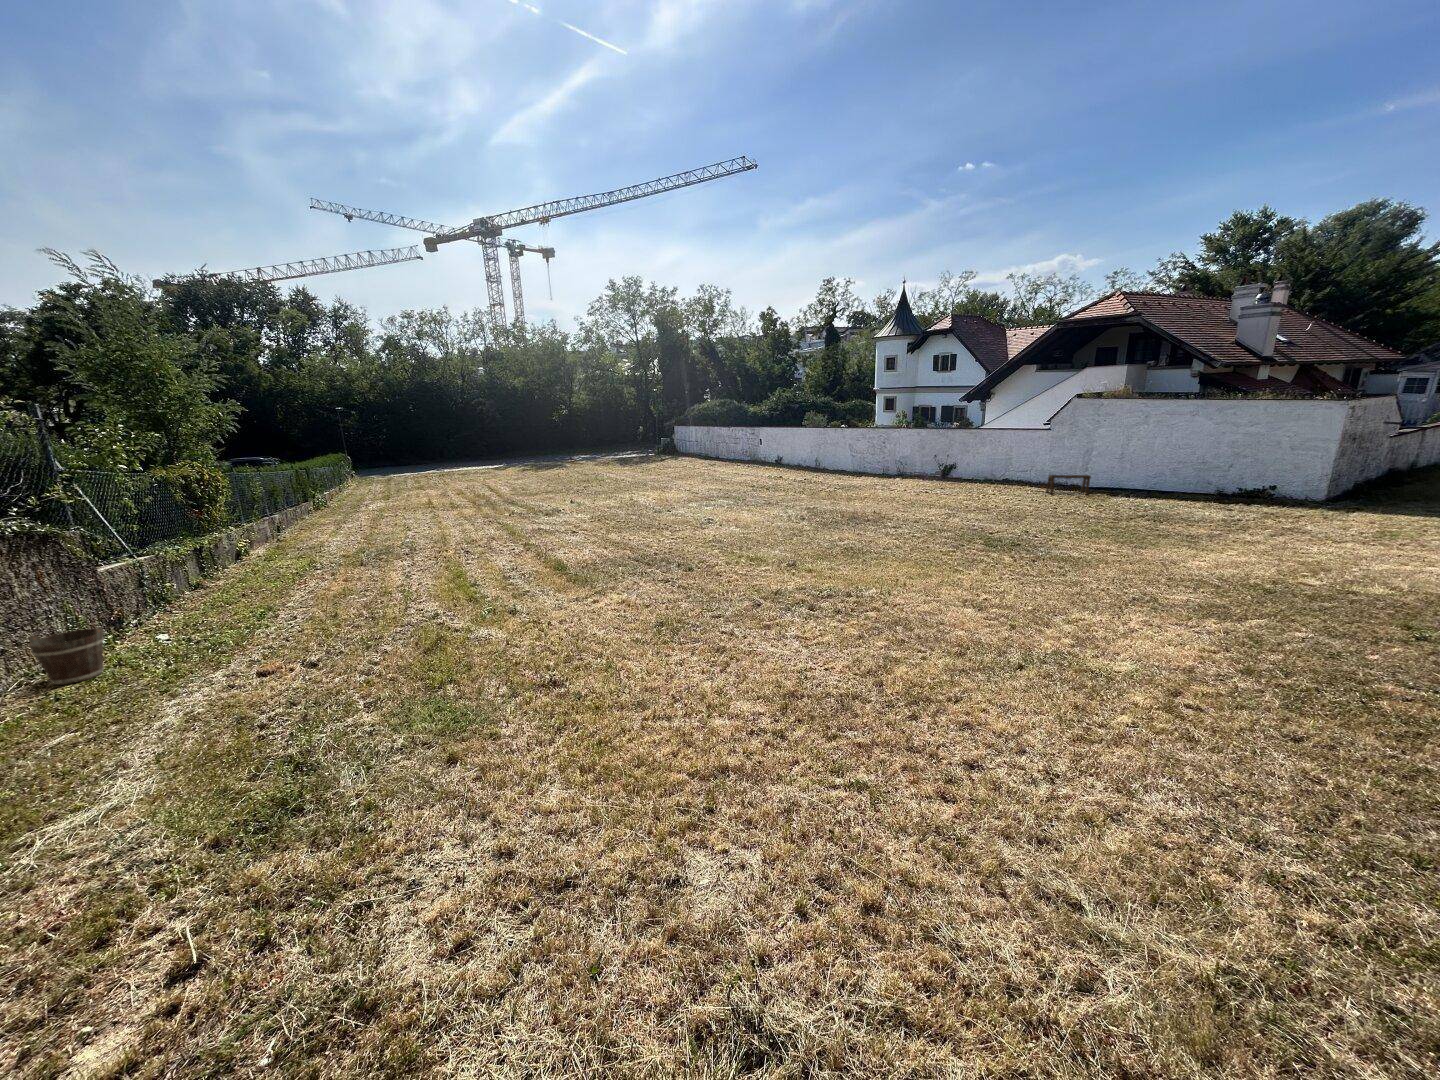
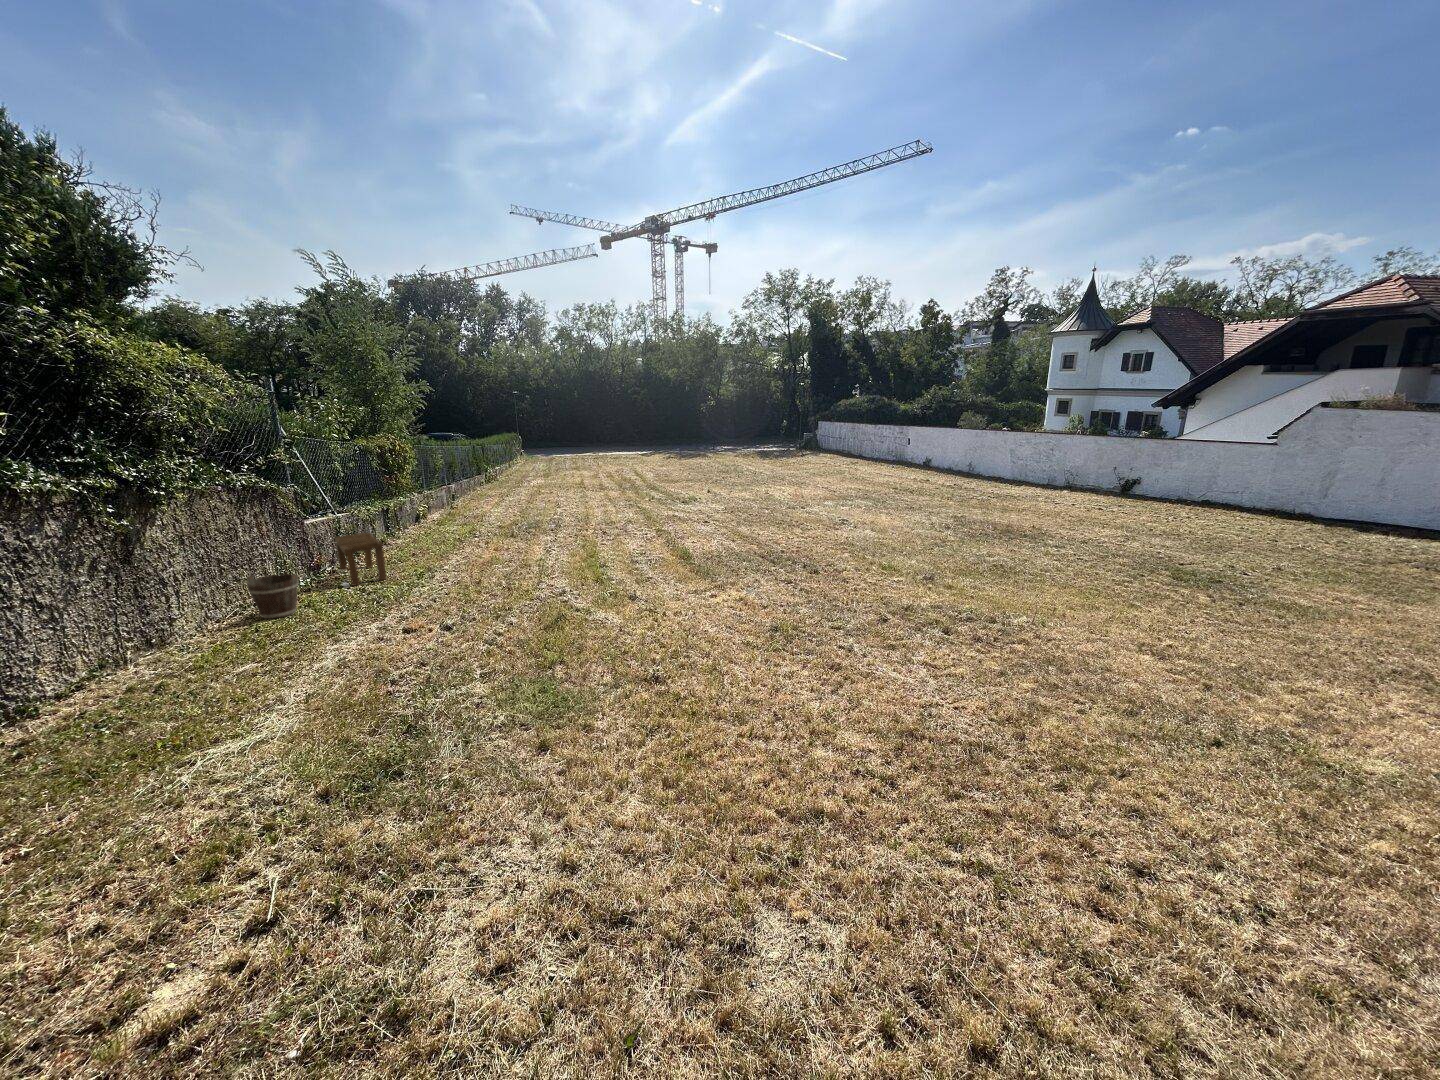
bench: present [1046,475,1091,495] -> present [335,532,387,586]

